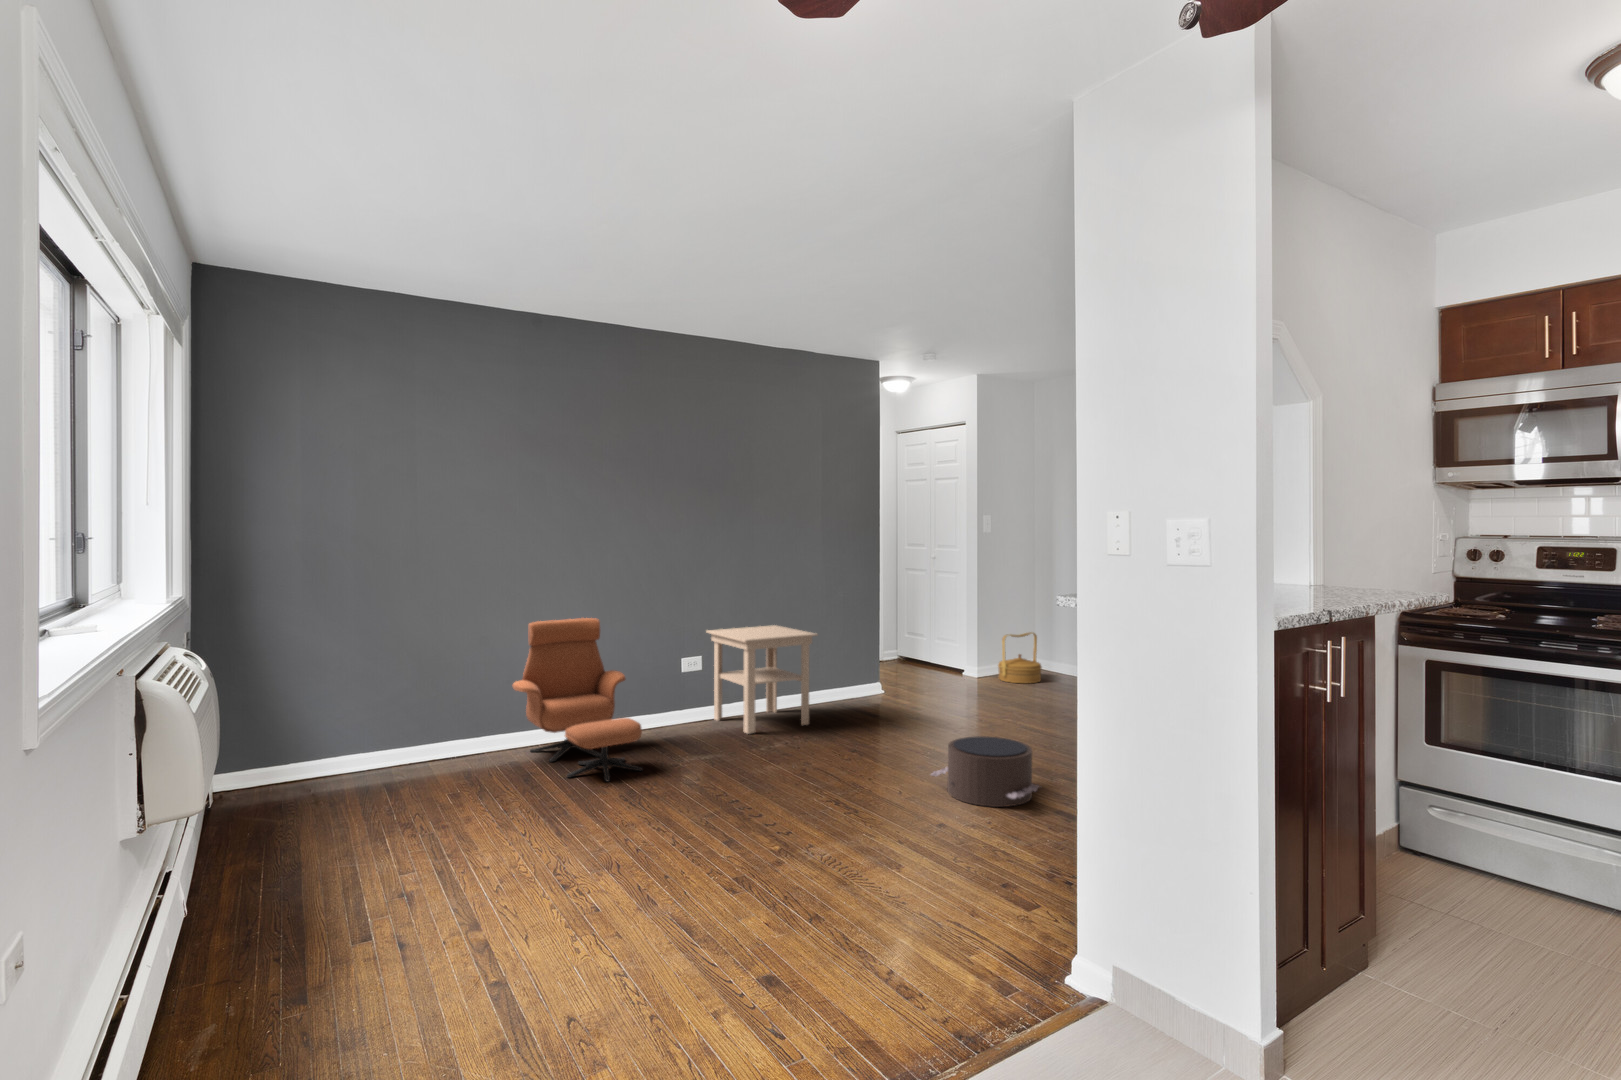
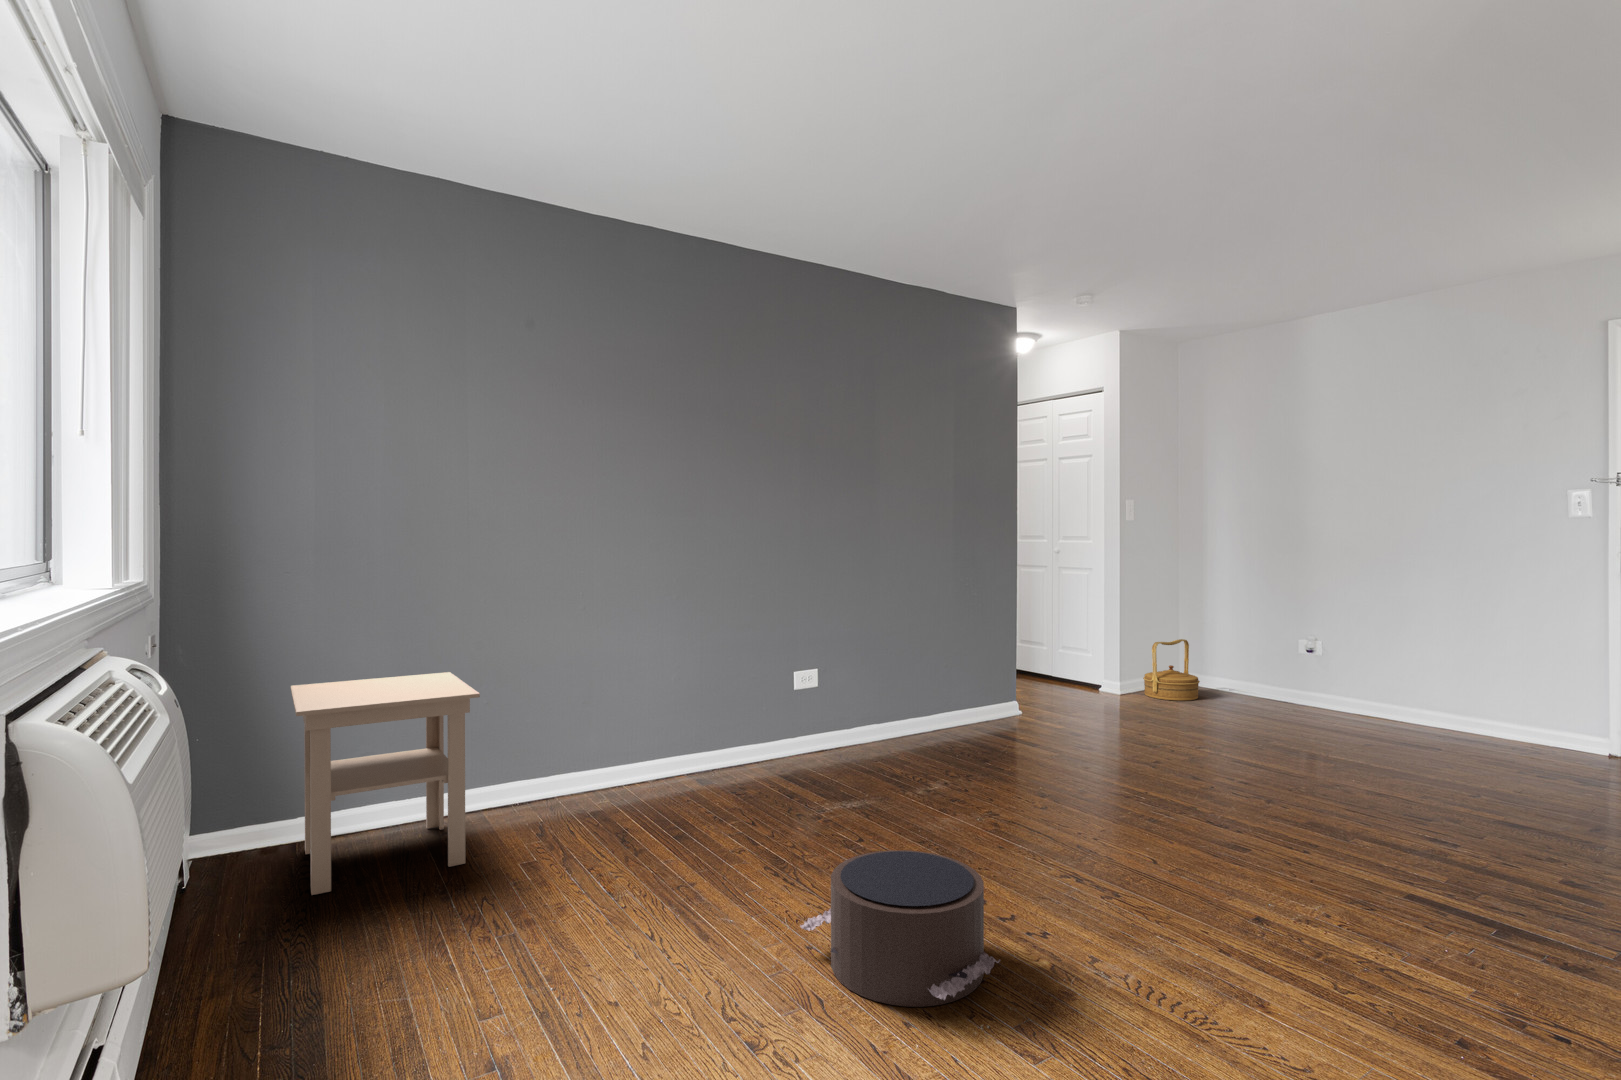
lounge chair: present [513,618,643,781] -> none [595,621,778,843]
side table: present [706,625,818,734] -> present [291,672,480,895]
pouf: present [931,736,1039,807] -> present [800,850,1000,1007]

